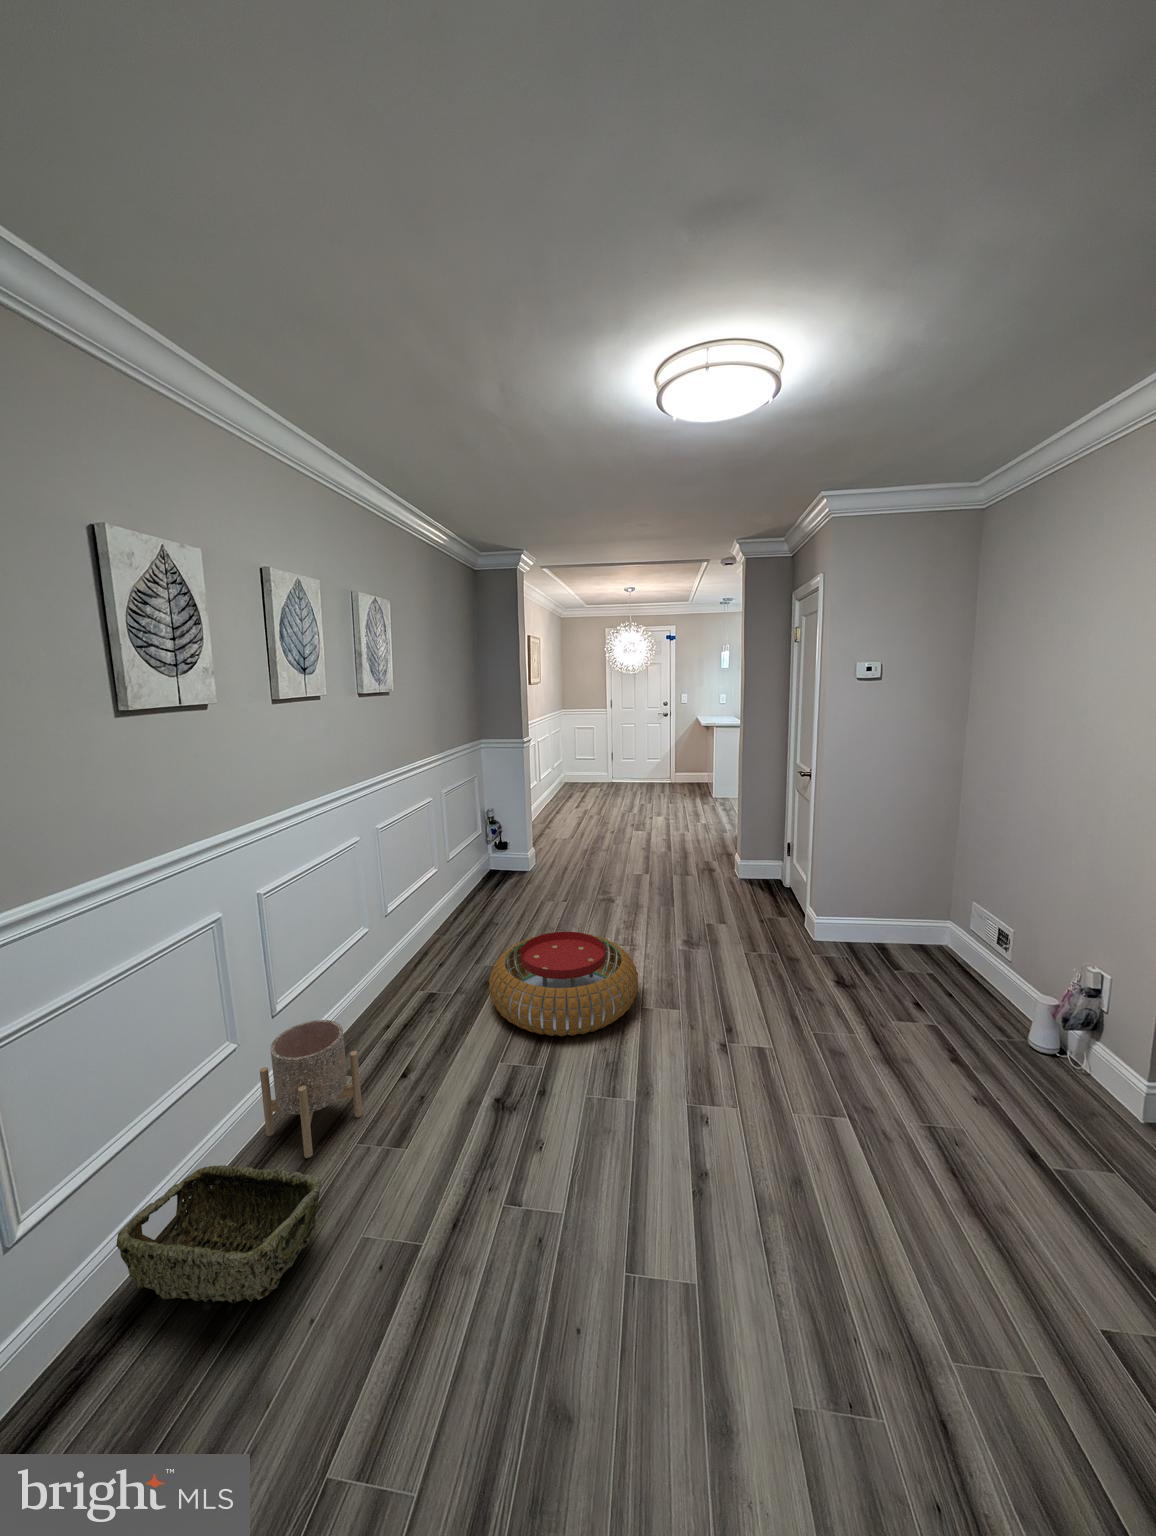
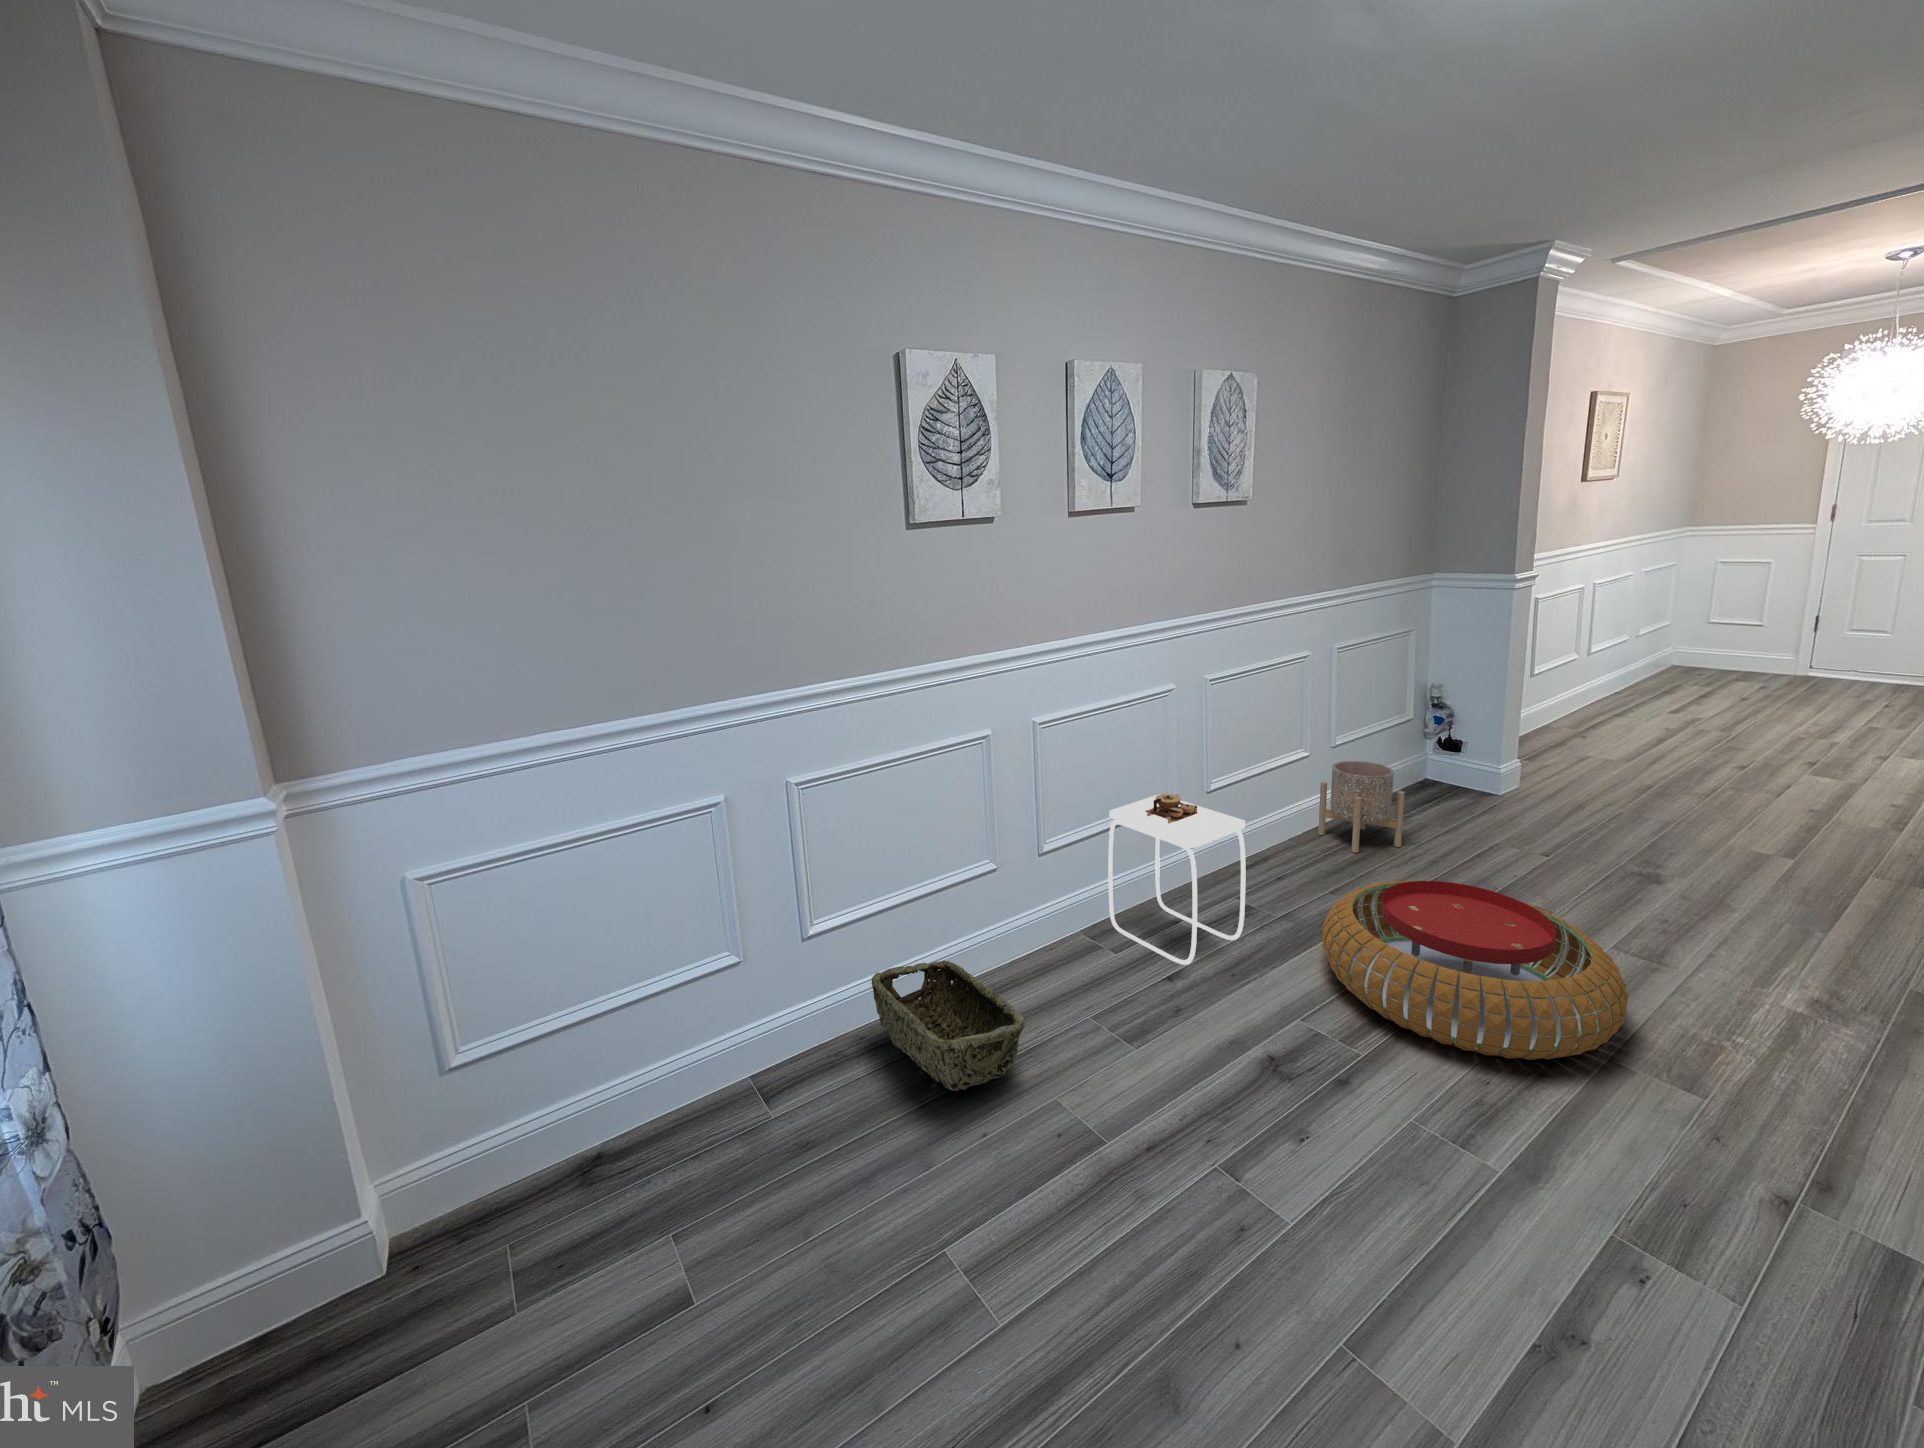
side table: none [328,924,440,1060] -> present [1109,794,1246,965]
planter: present [260,1020,362,1158] -> present [1318,761,1405,853]

